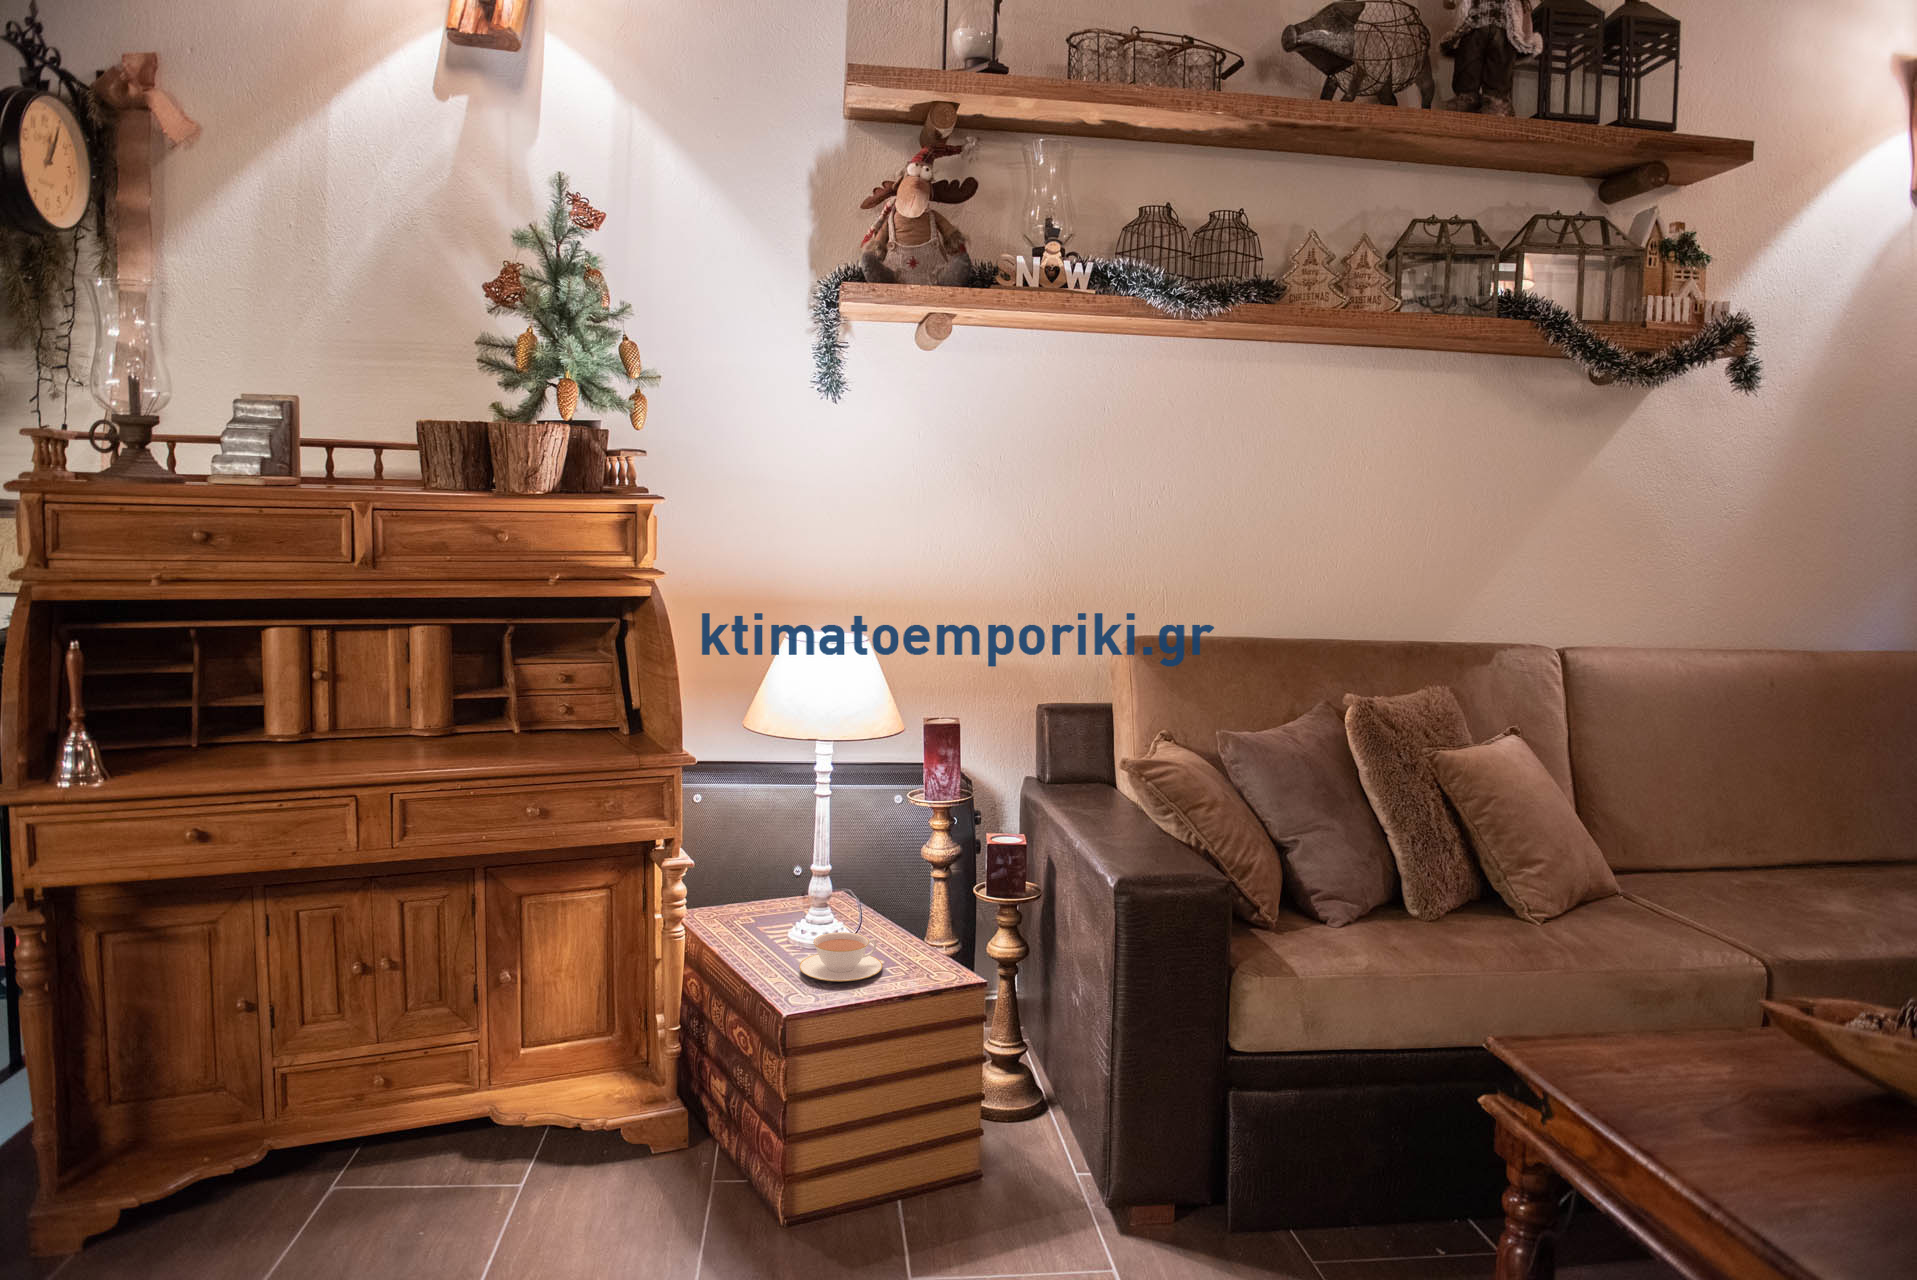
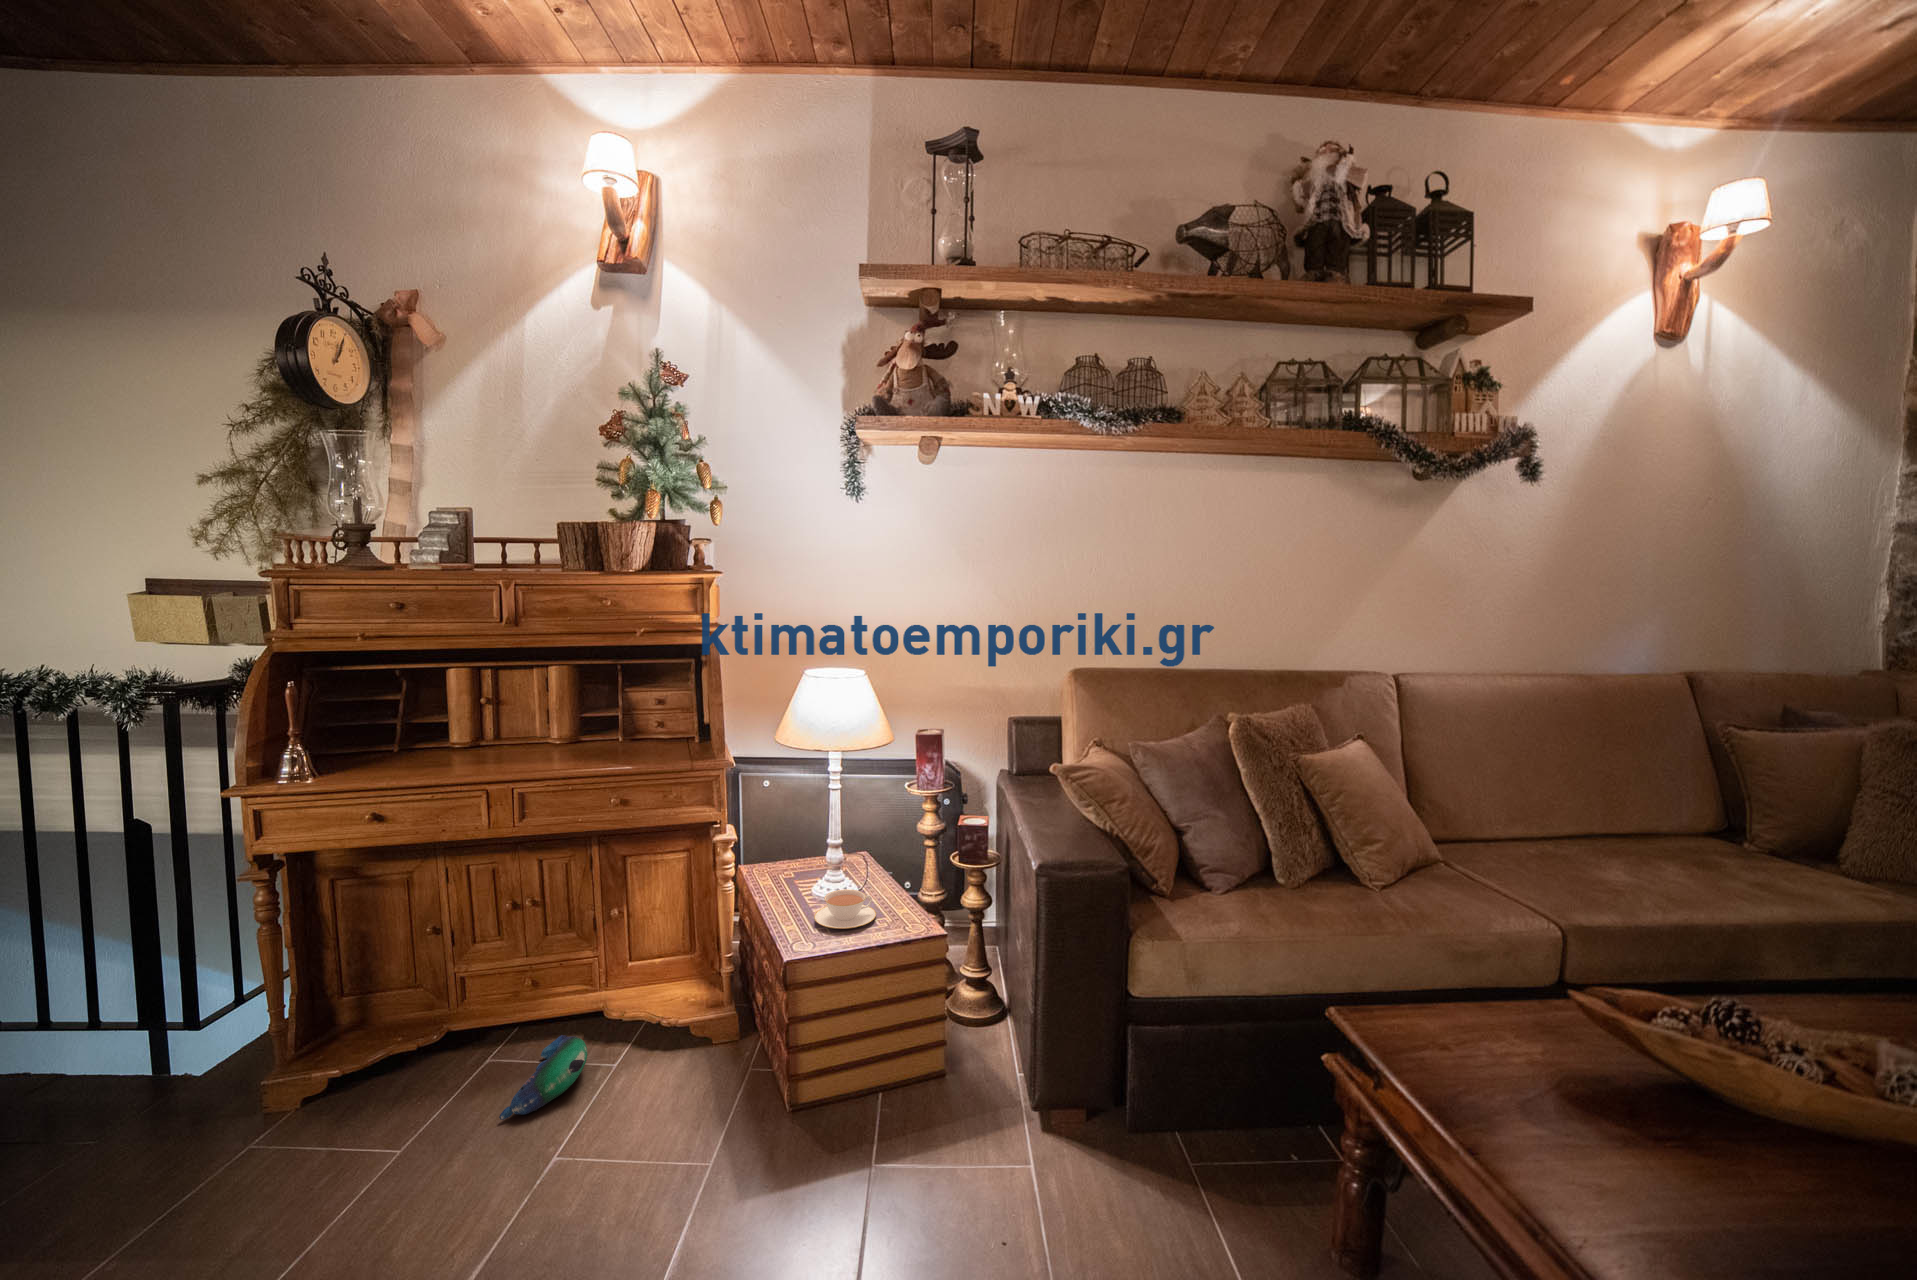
plush toy: none [379,1135,486,1240] -> present [499,1035,587,1120]

